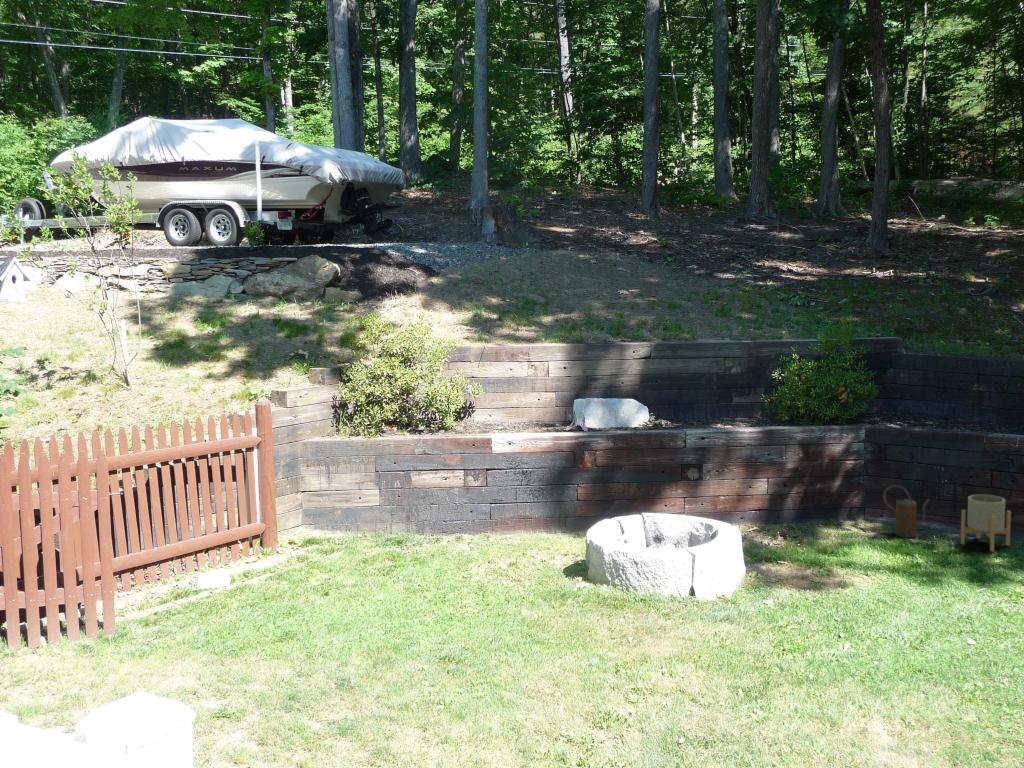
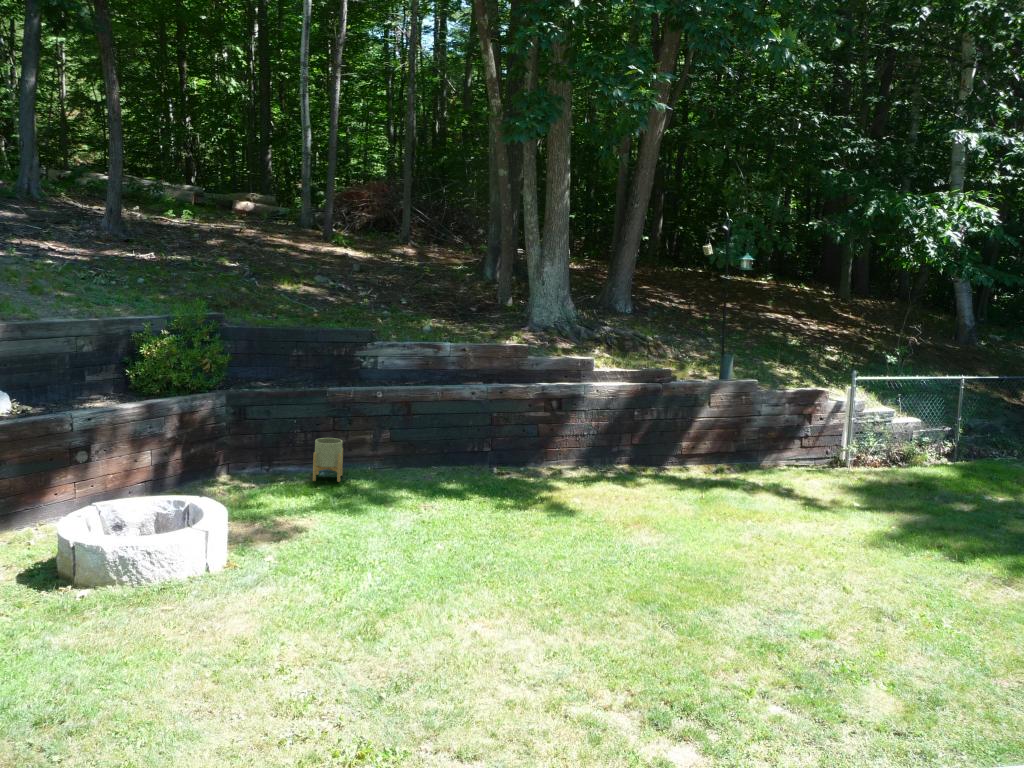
watering can: present [883,485,930,537] -> none [249,440,289,484]

